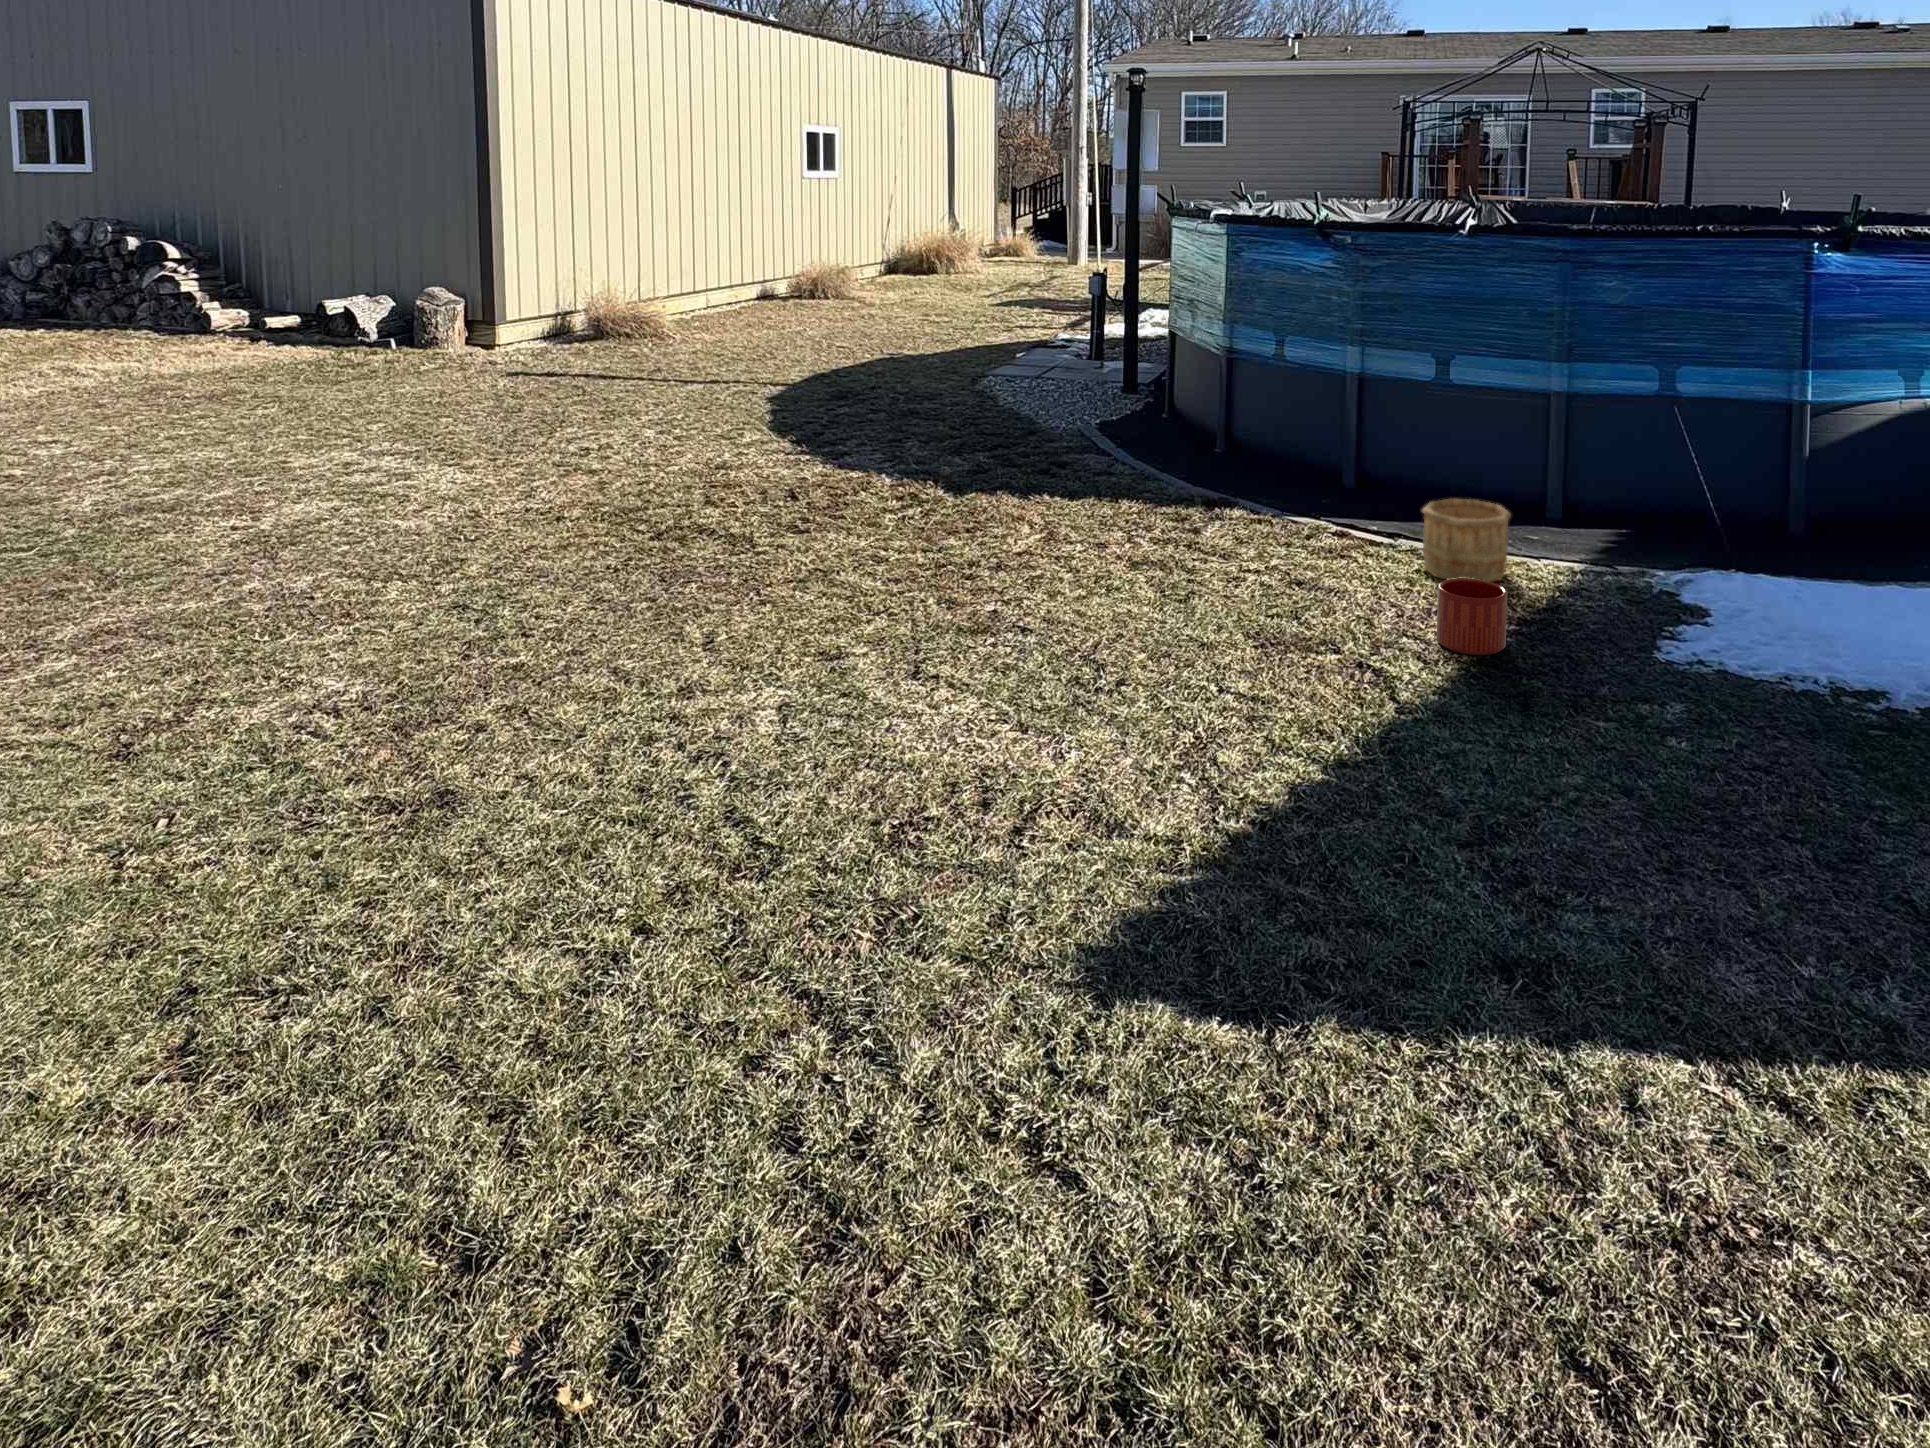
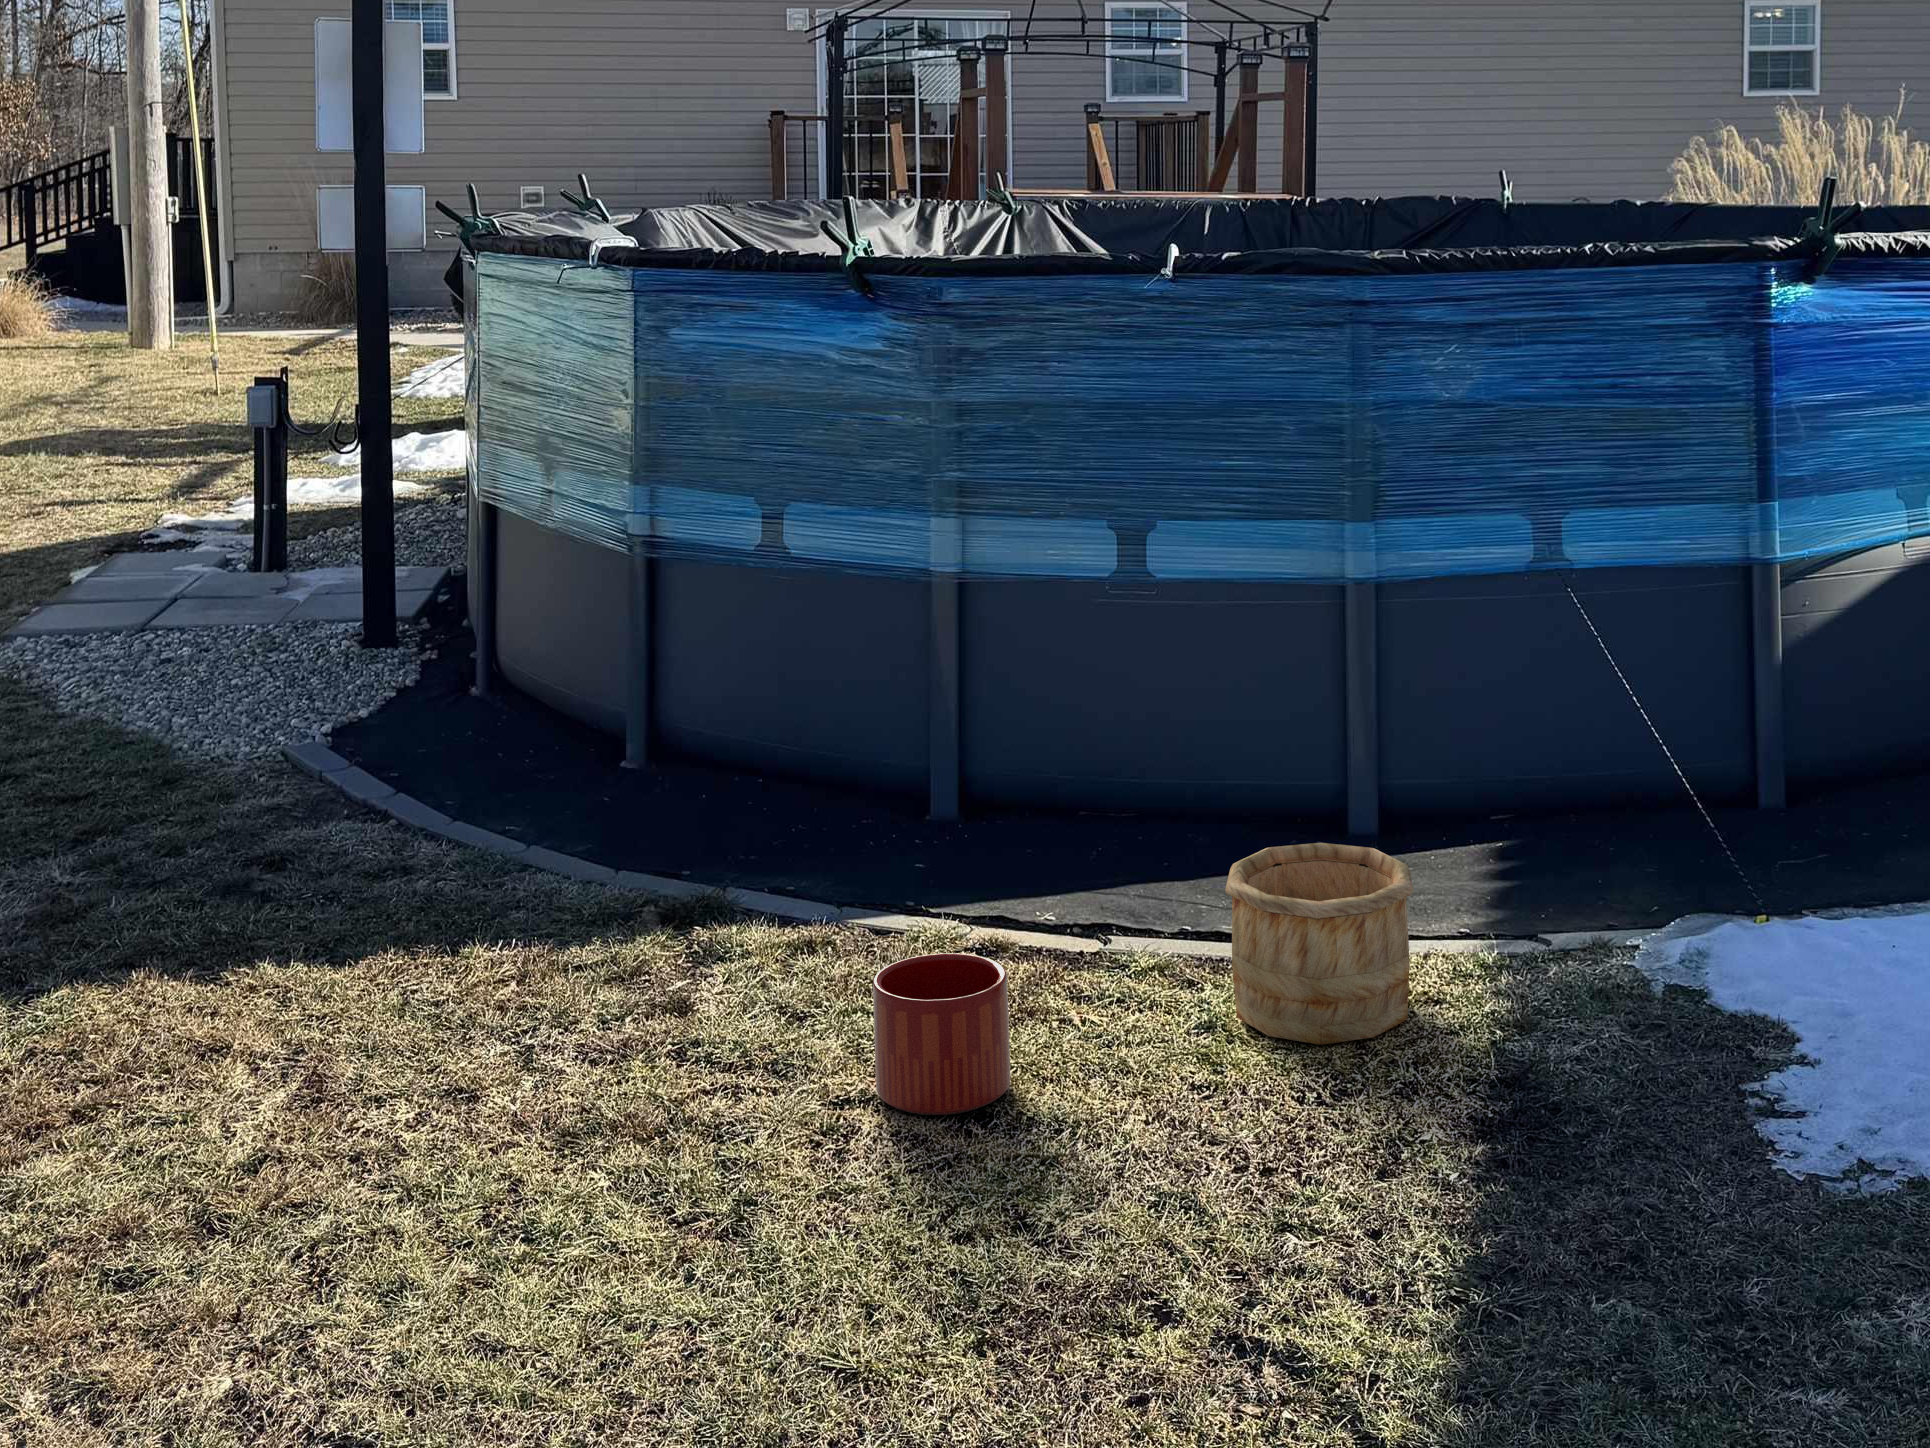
planter: present [1437,578,1507,655] -> present [873,953,1010,1115]

